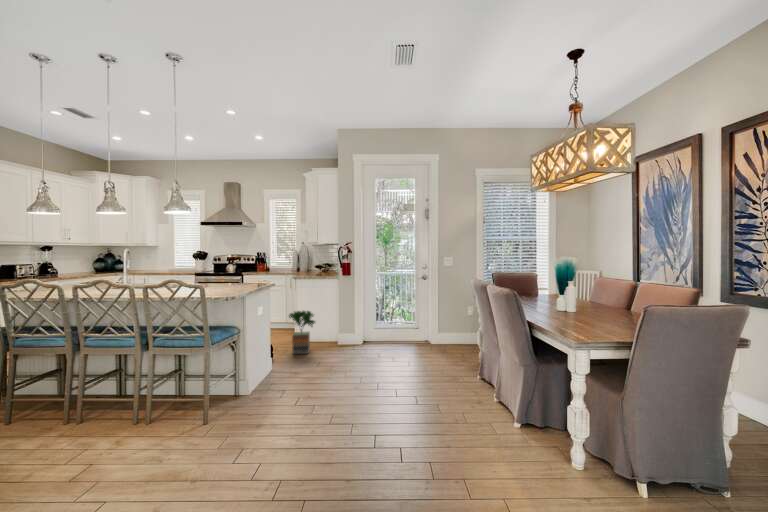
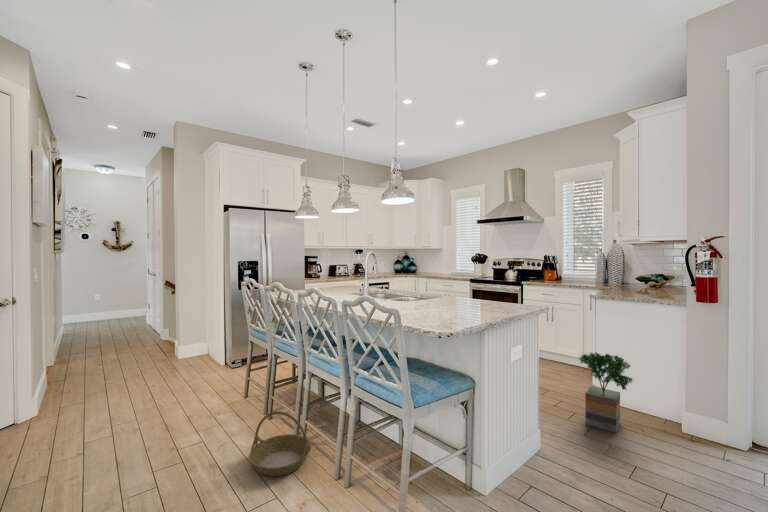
basket: none [29,390,99,445] -> present [249,411,311,476]

